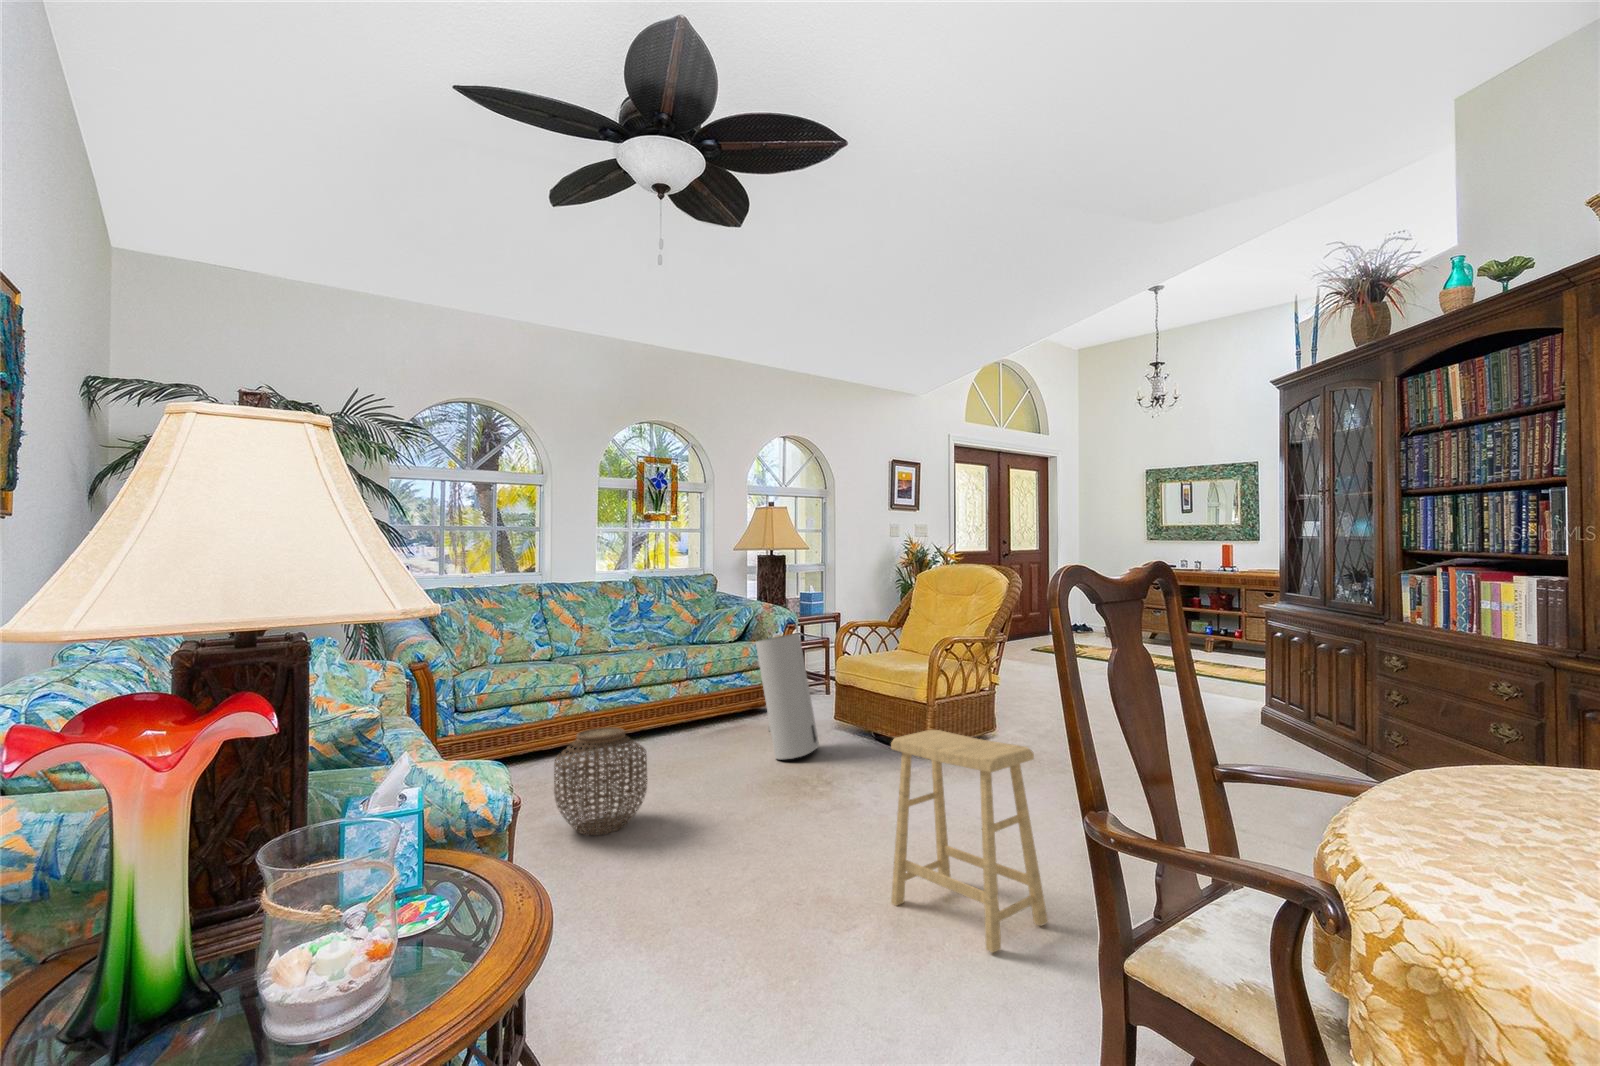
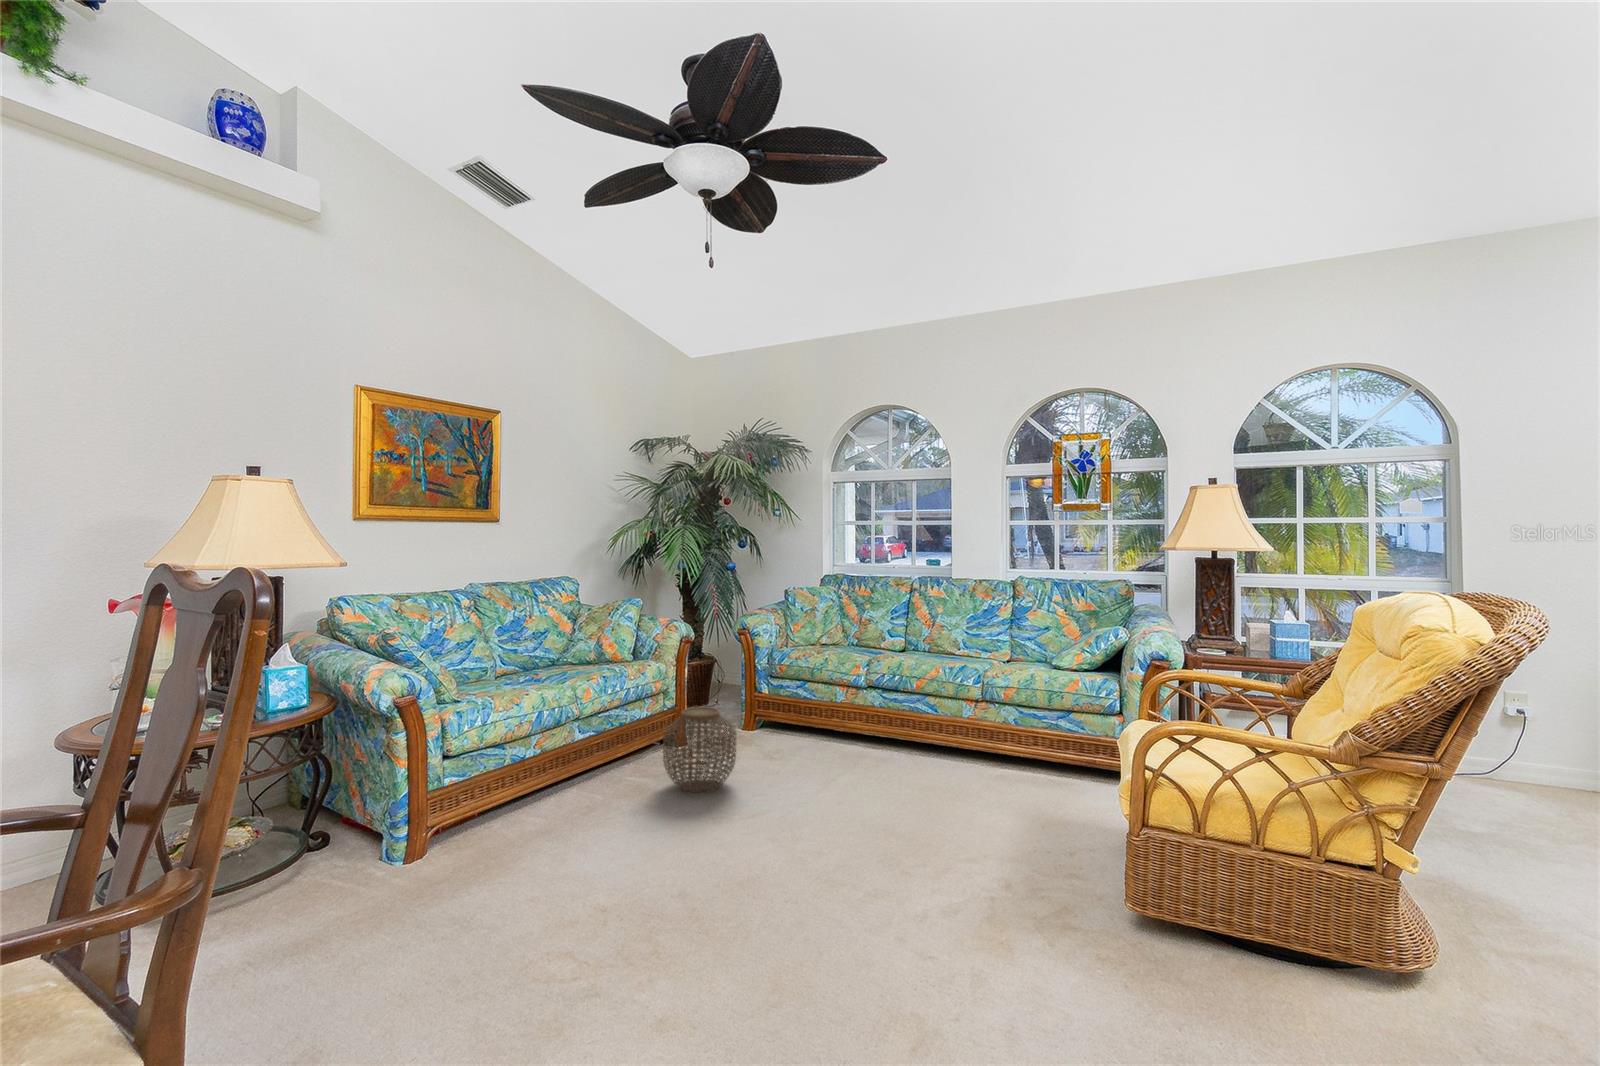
air purifier: present [755,633,819,759] -> none [919,671,998,825]
footstool: present [891,730,1048,953] -> none [424,772,588,1006]

